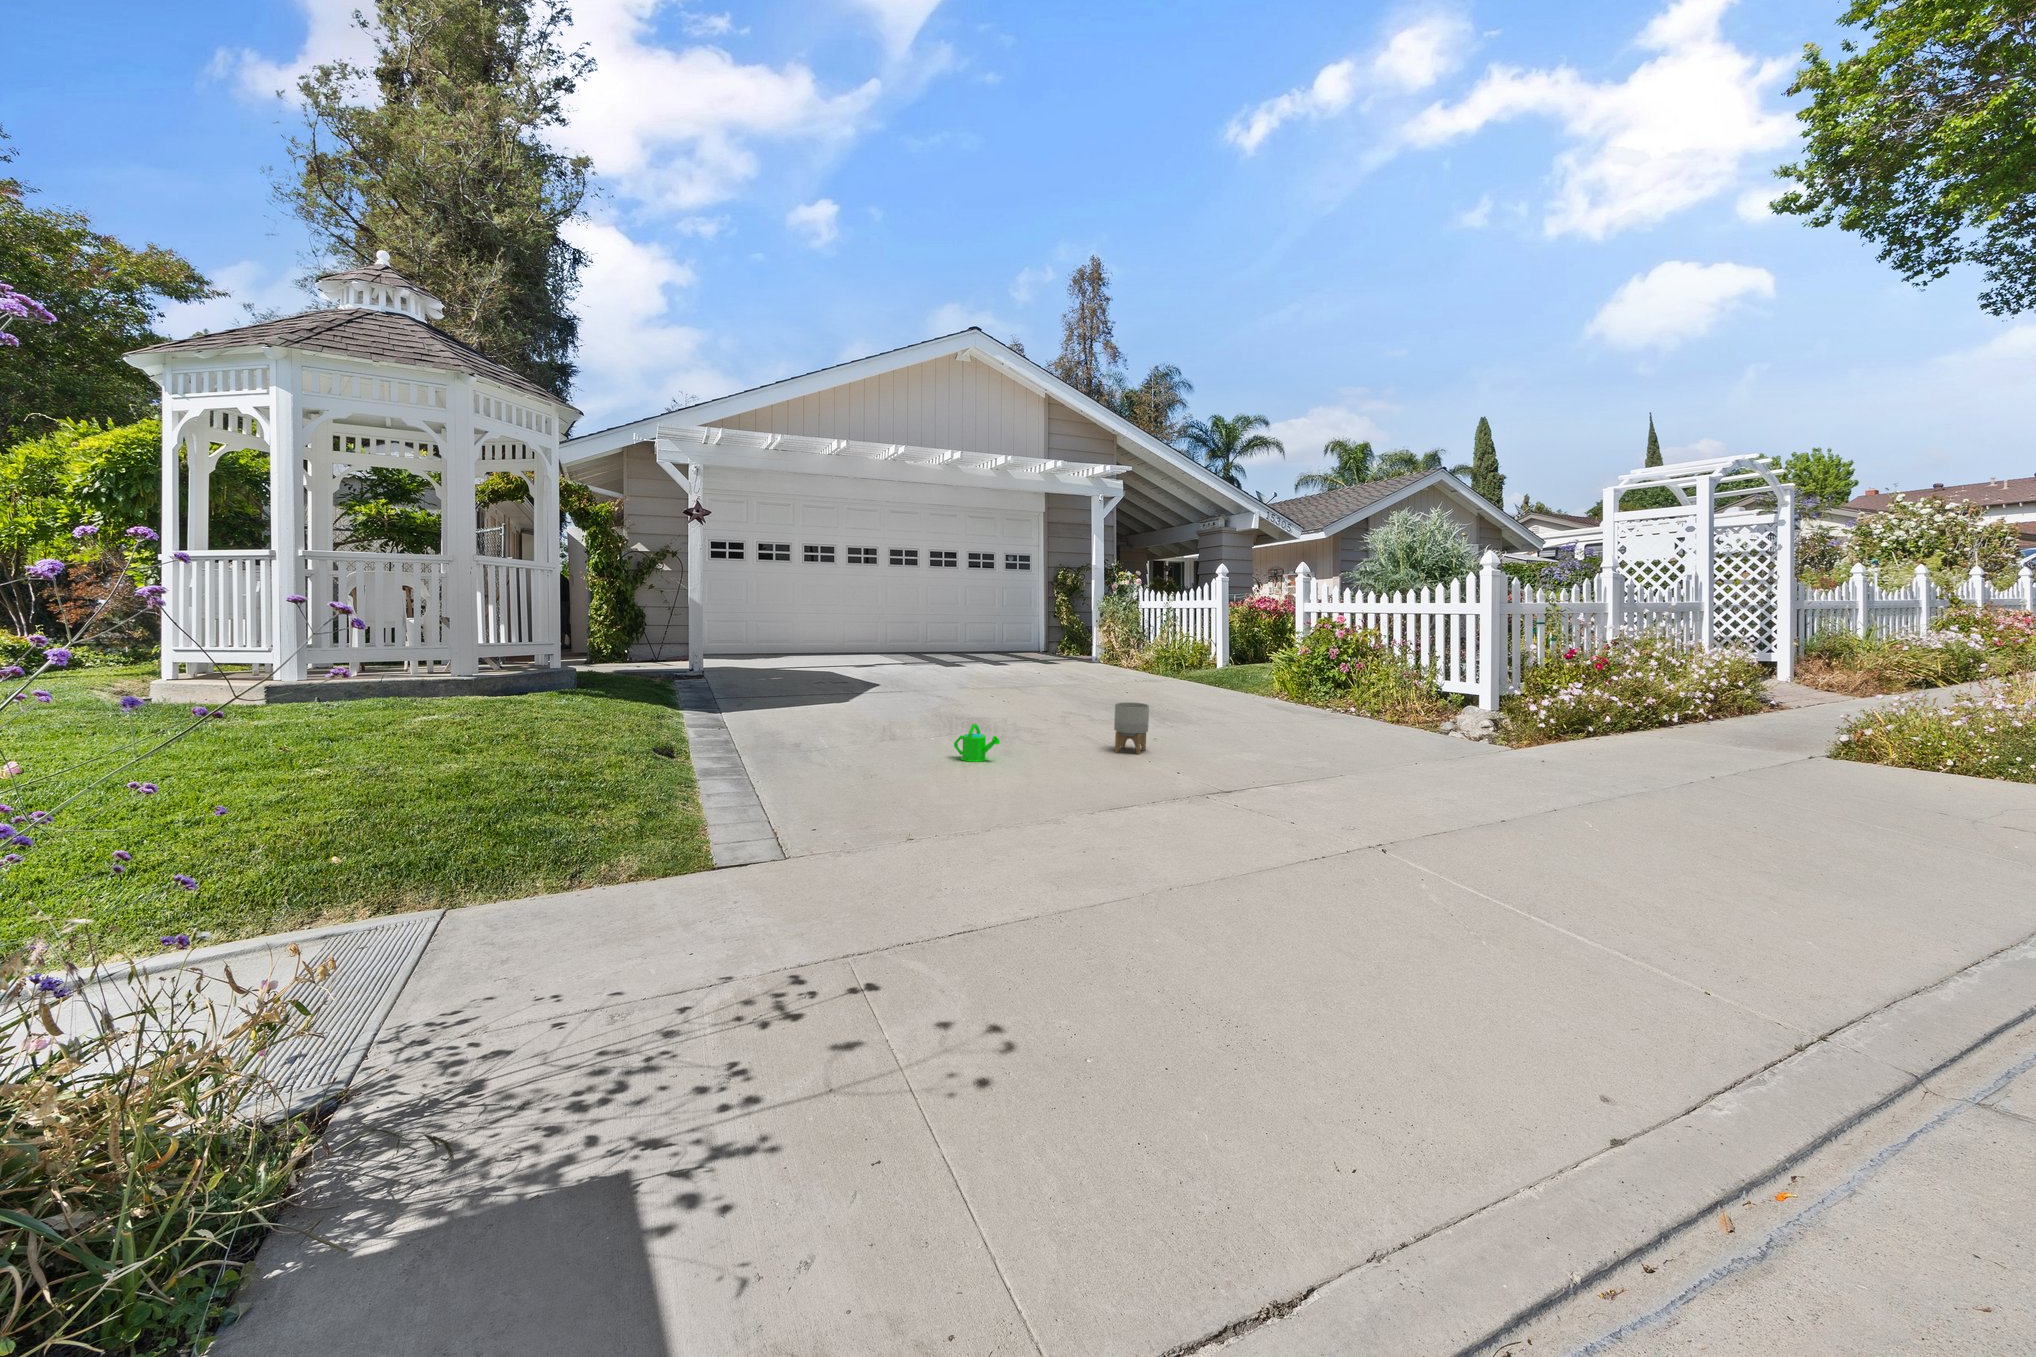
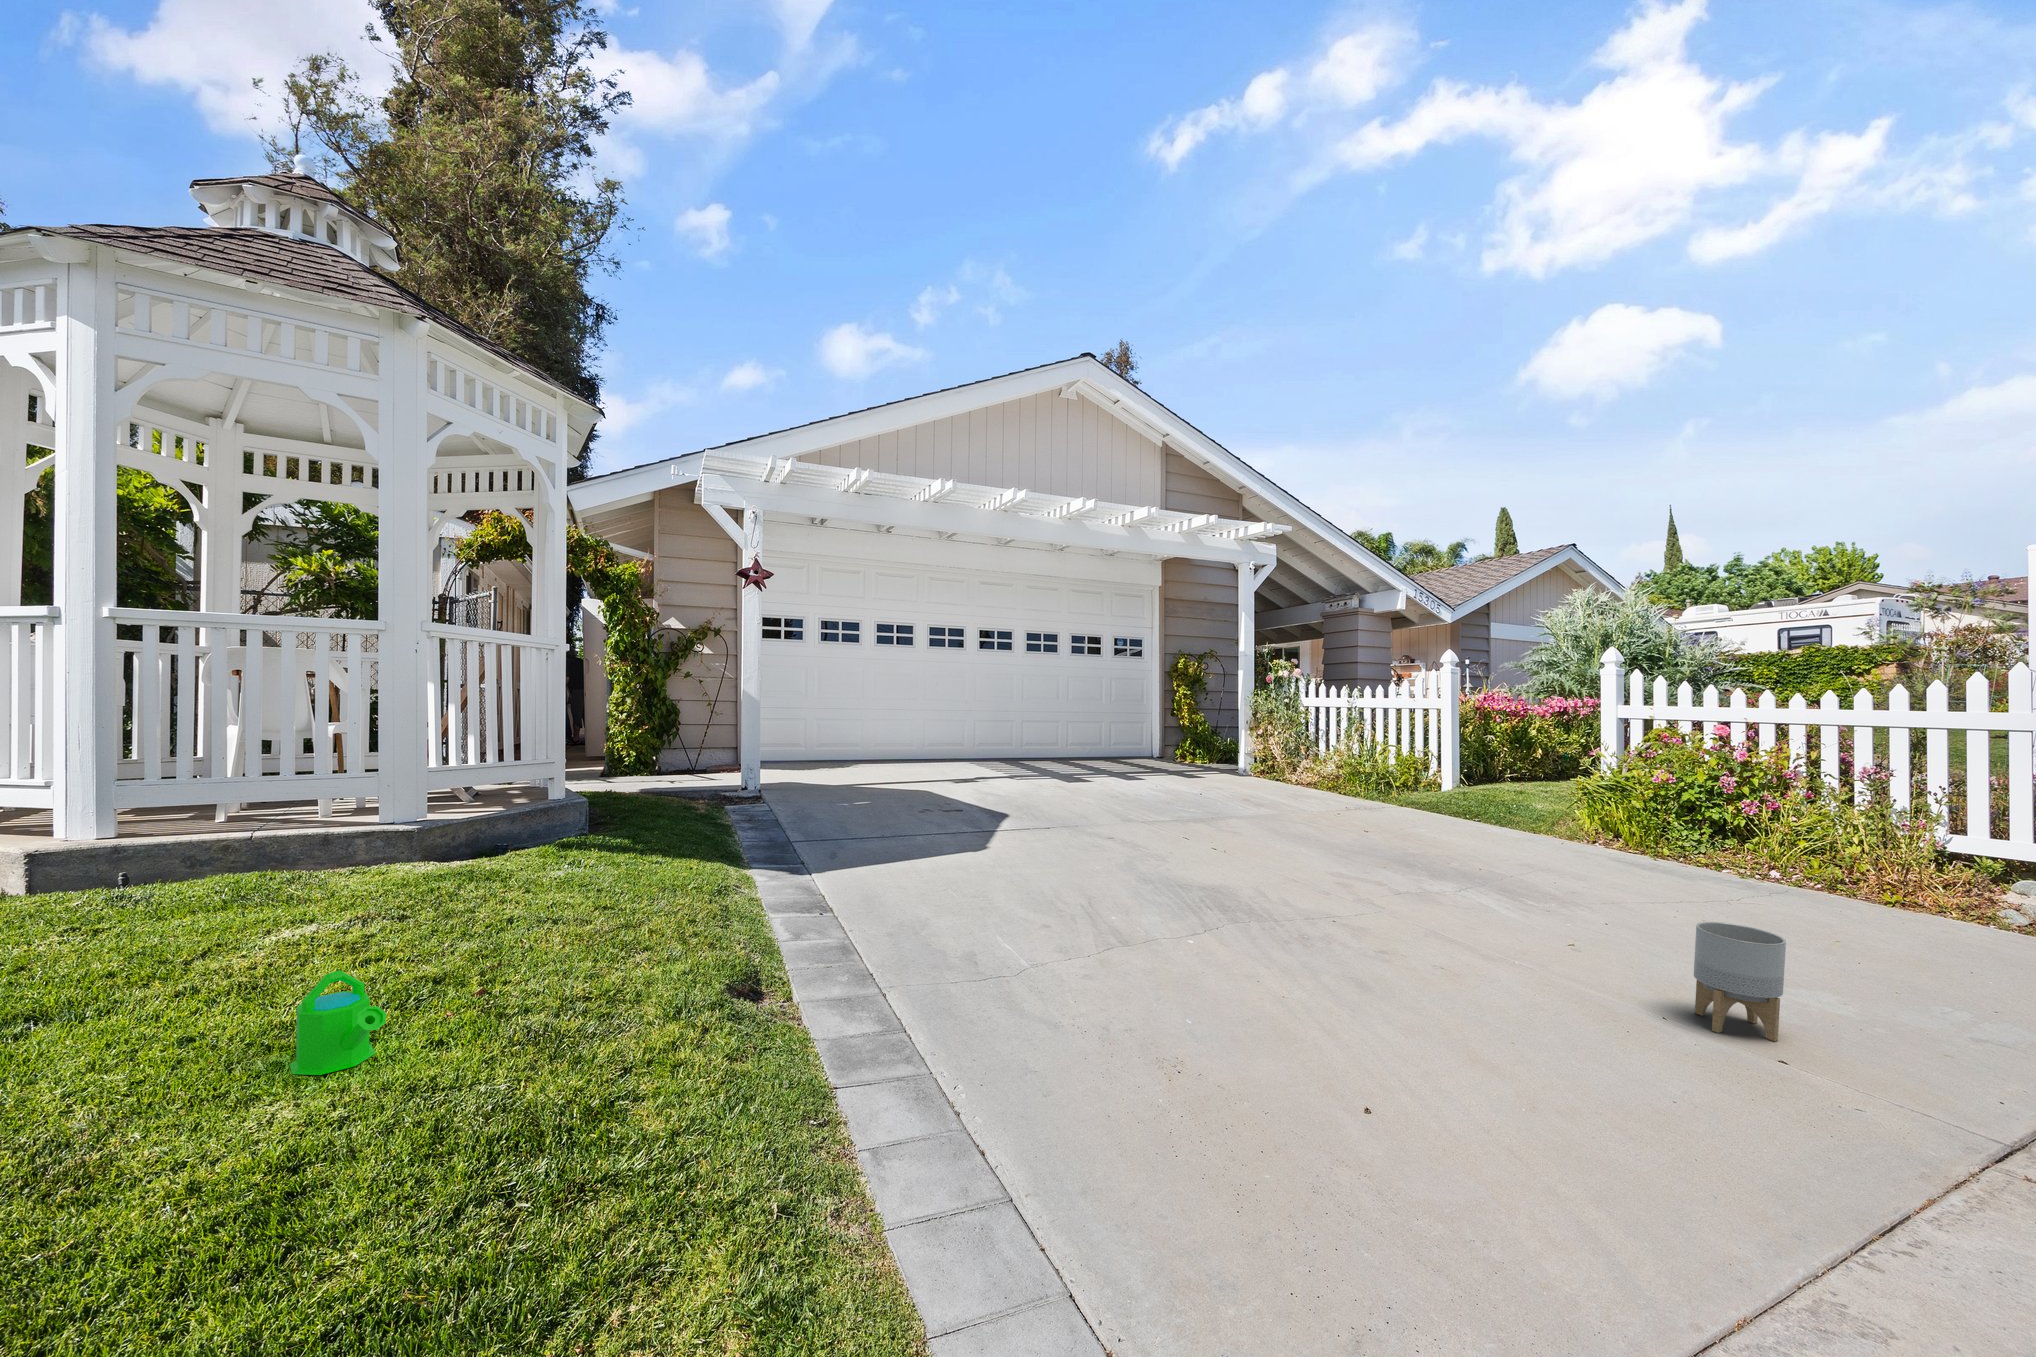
watering can: present [954,723,1000,762] -> present [290,970,386,1075]

